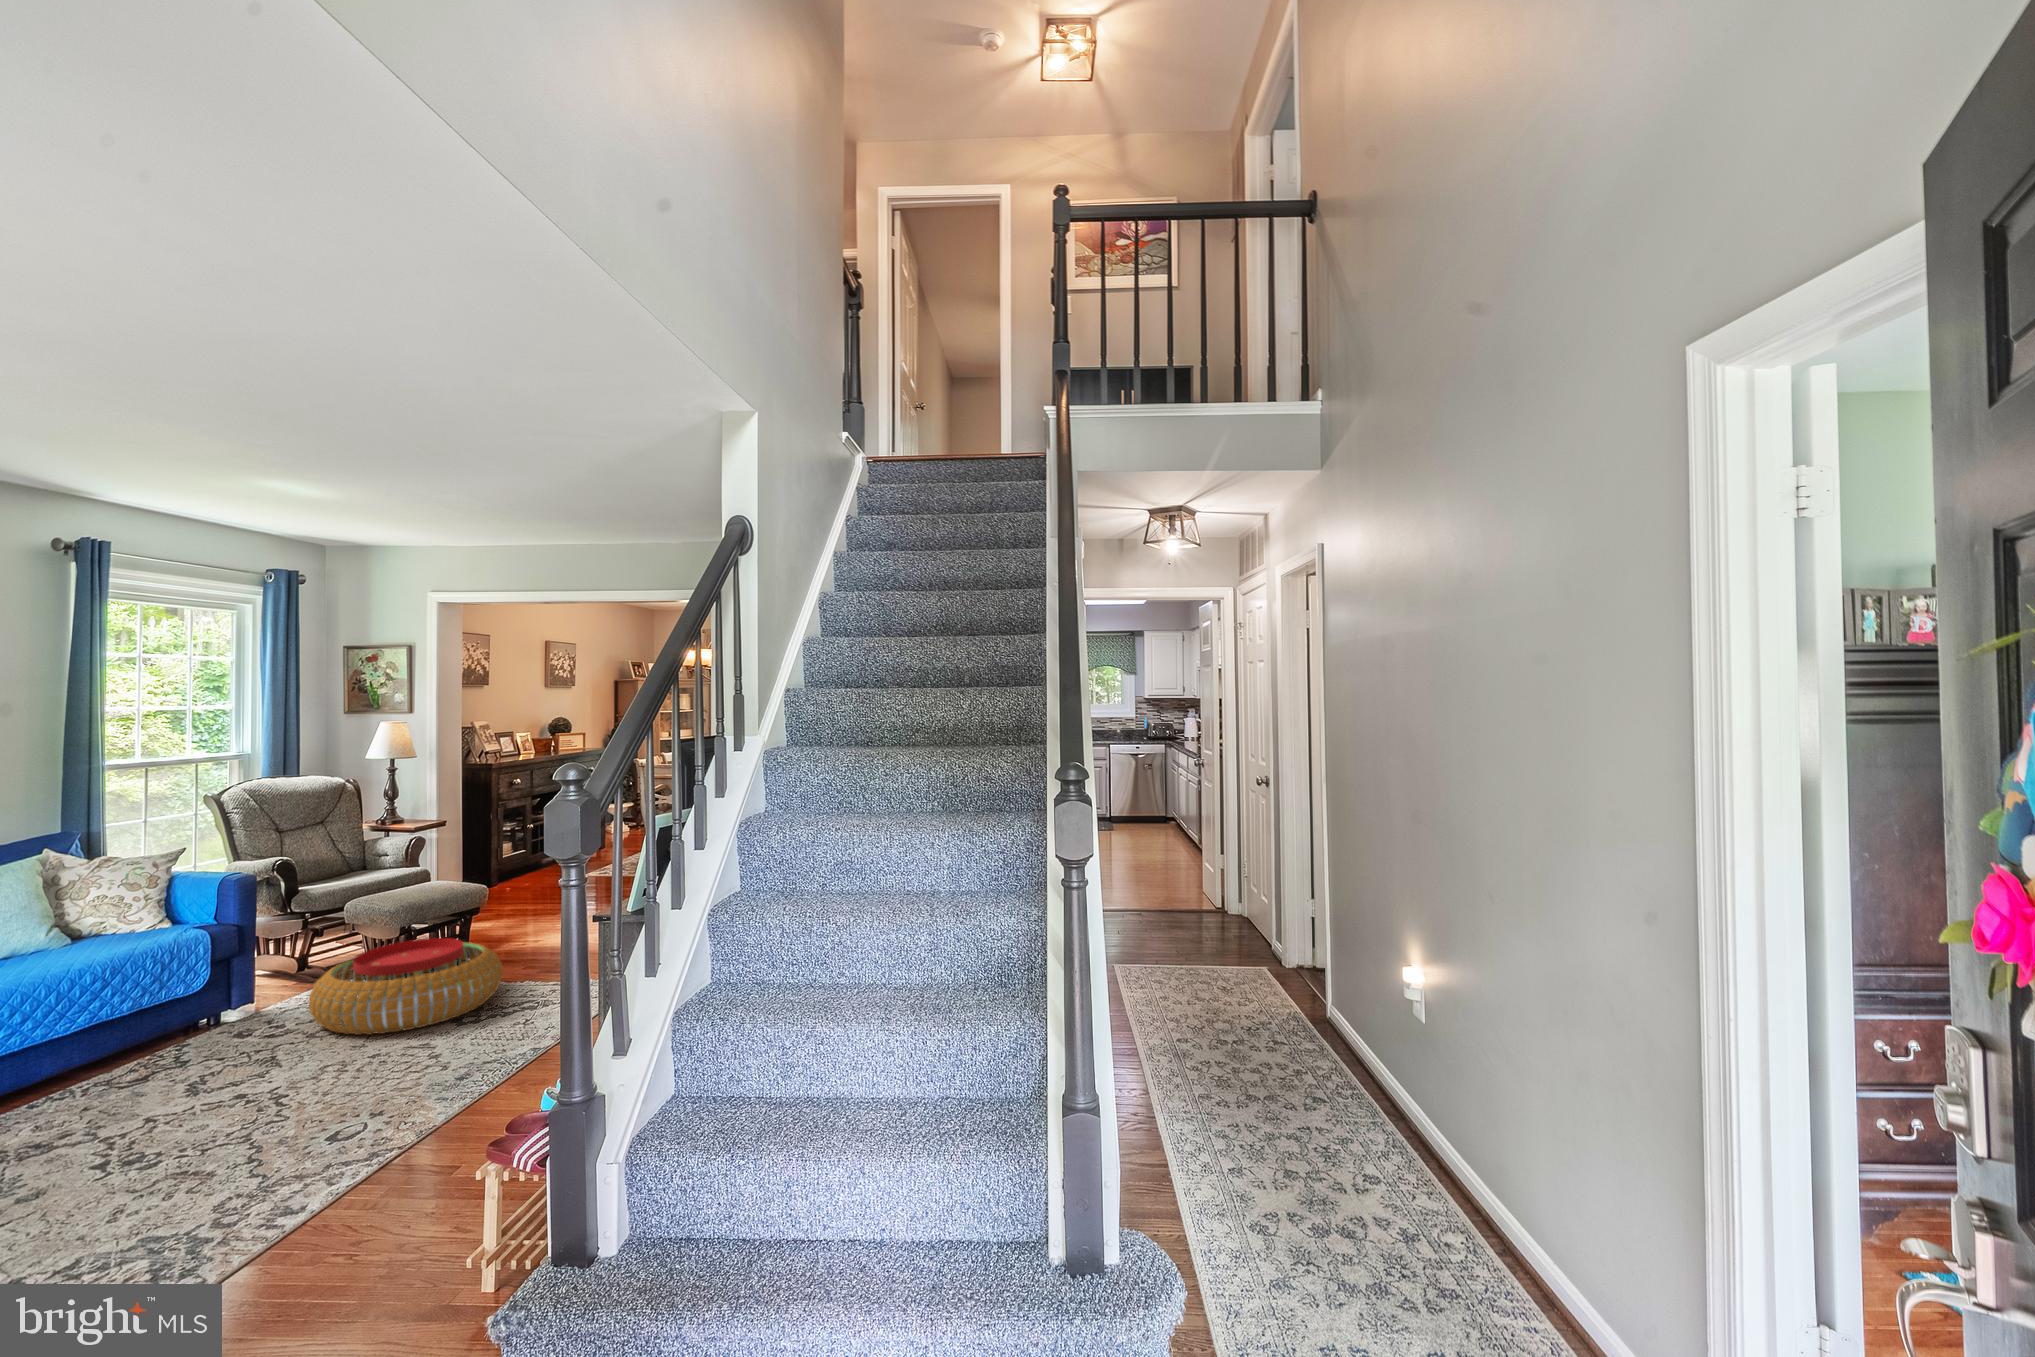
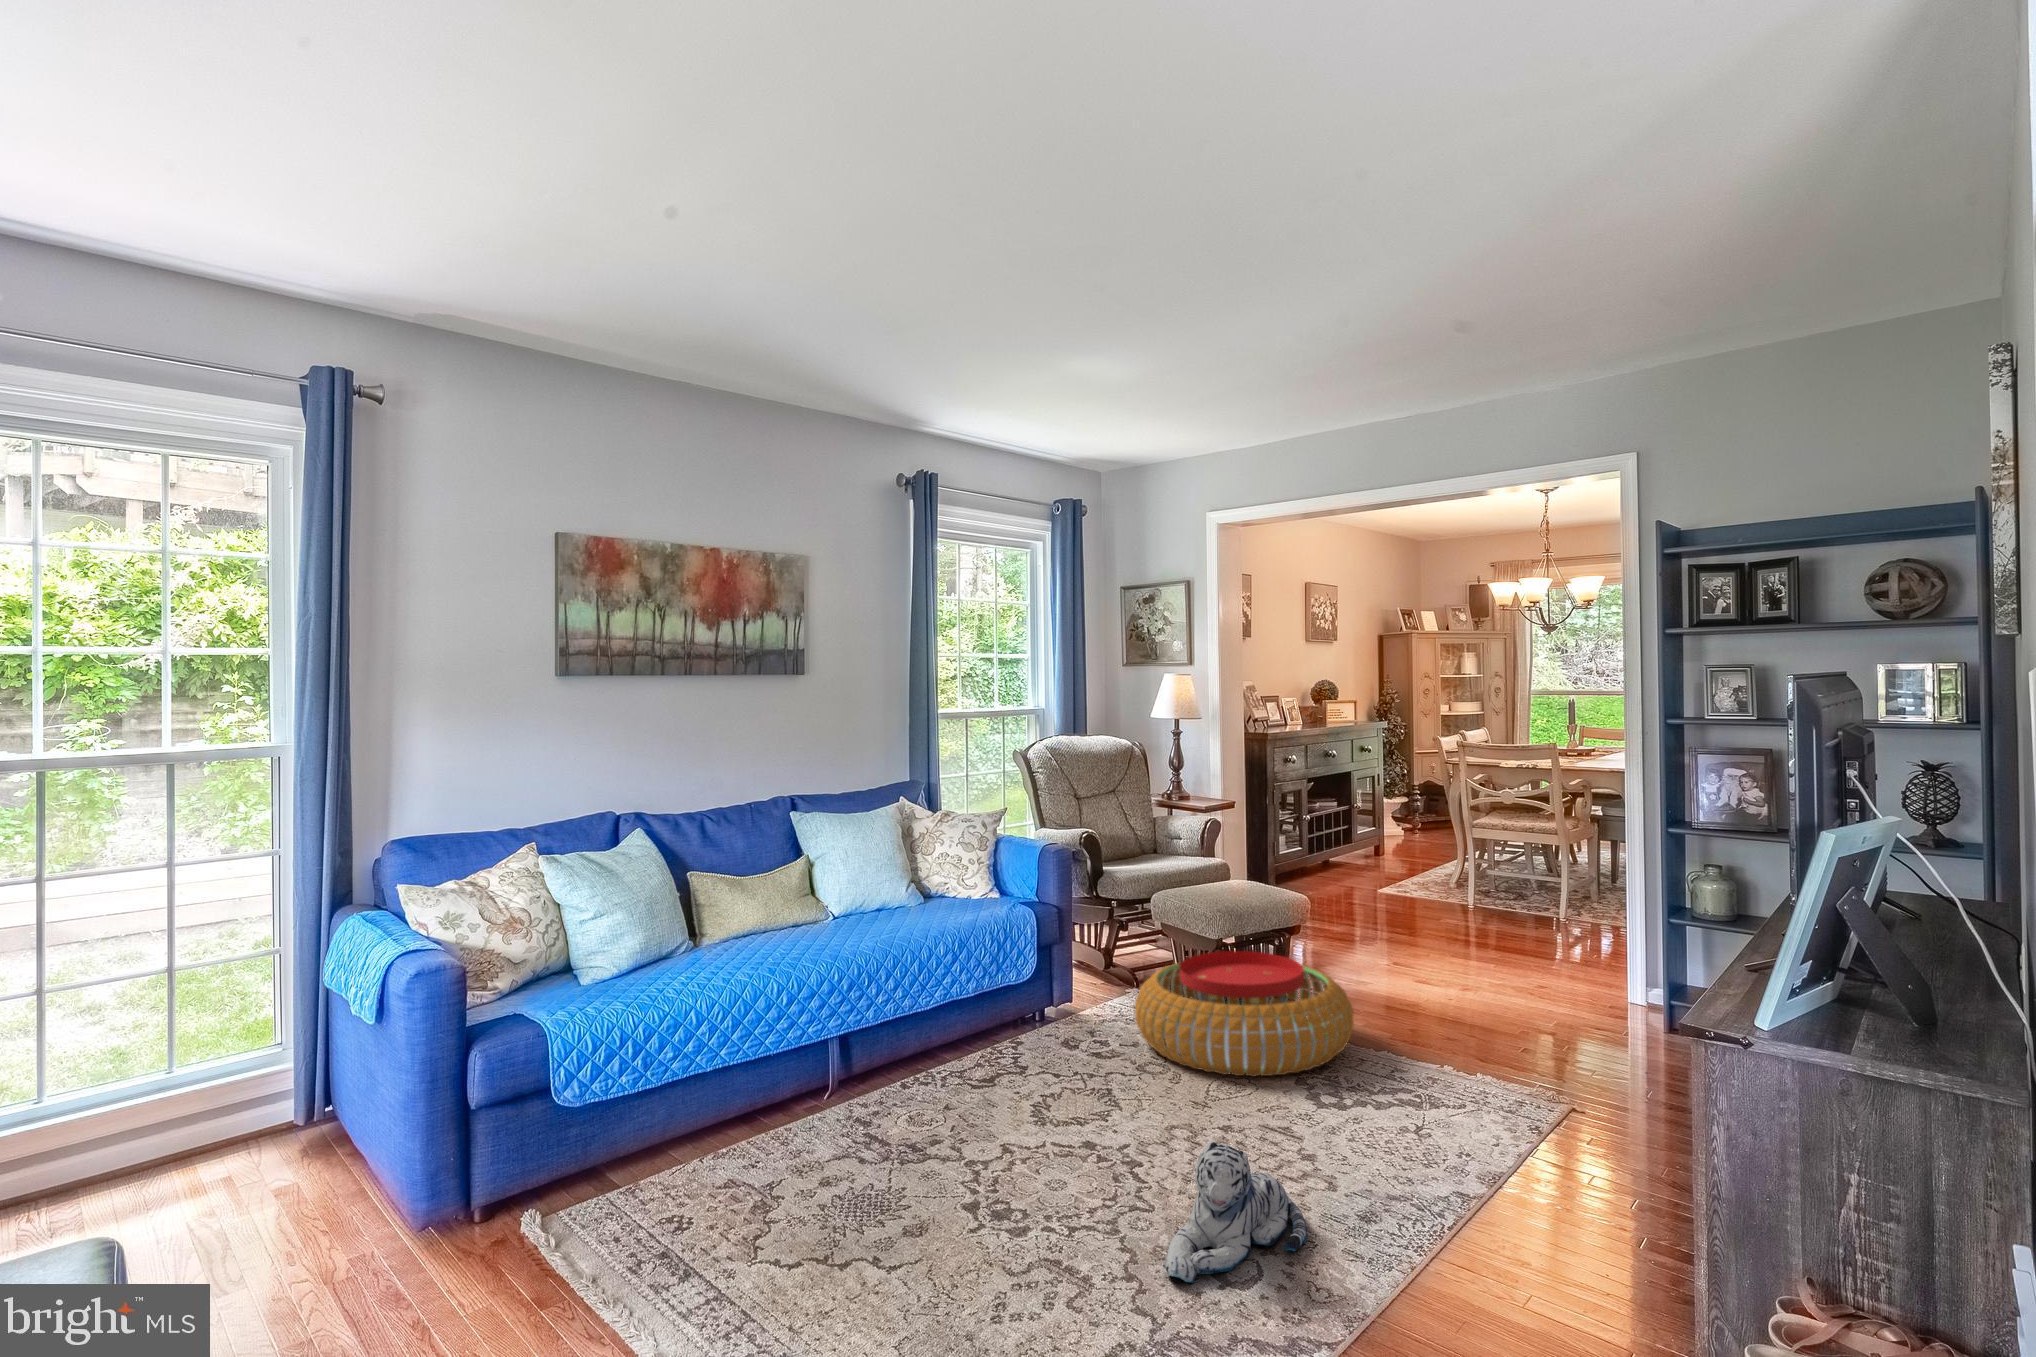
plush toy: none [271,1070,404,1172] -> present [1166,1141,1307,1283]

